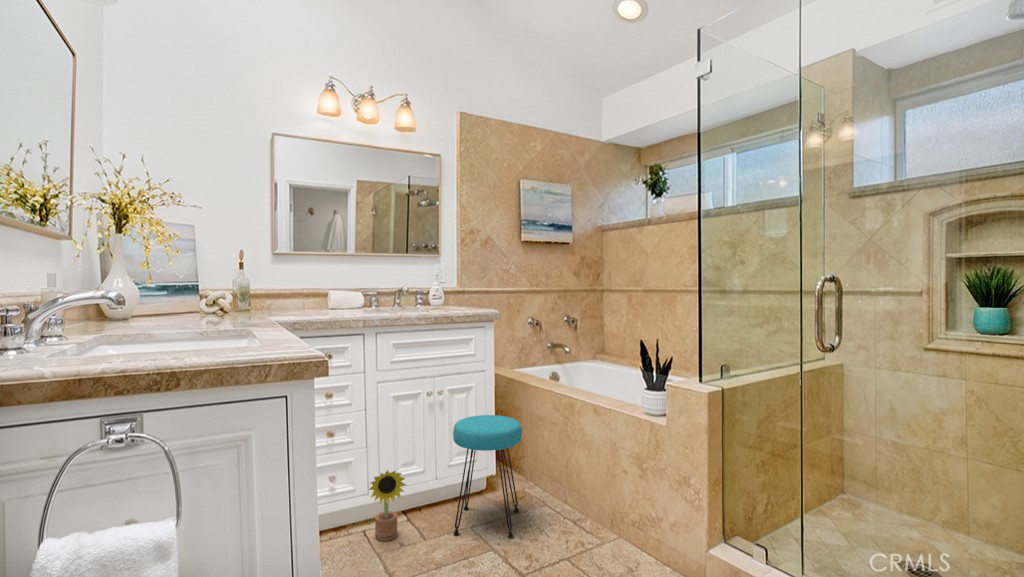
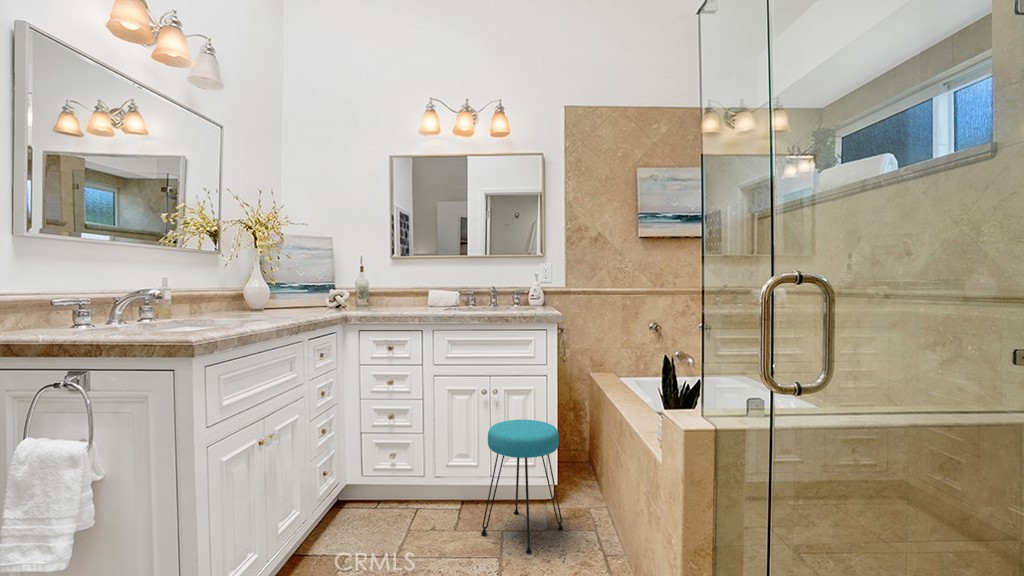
decorative plant: present [369,470,406,541] -> none [406,457,439,523]

